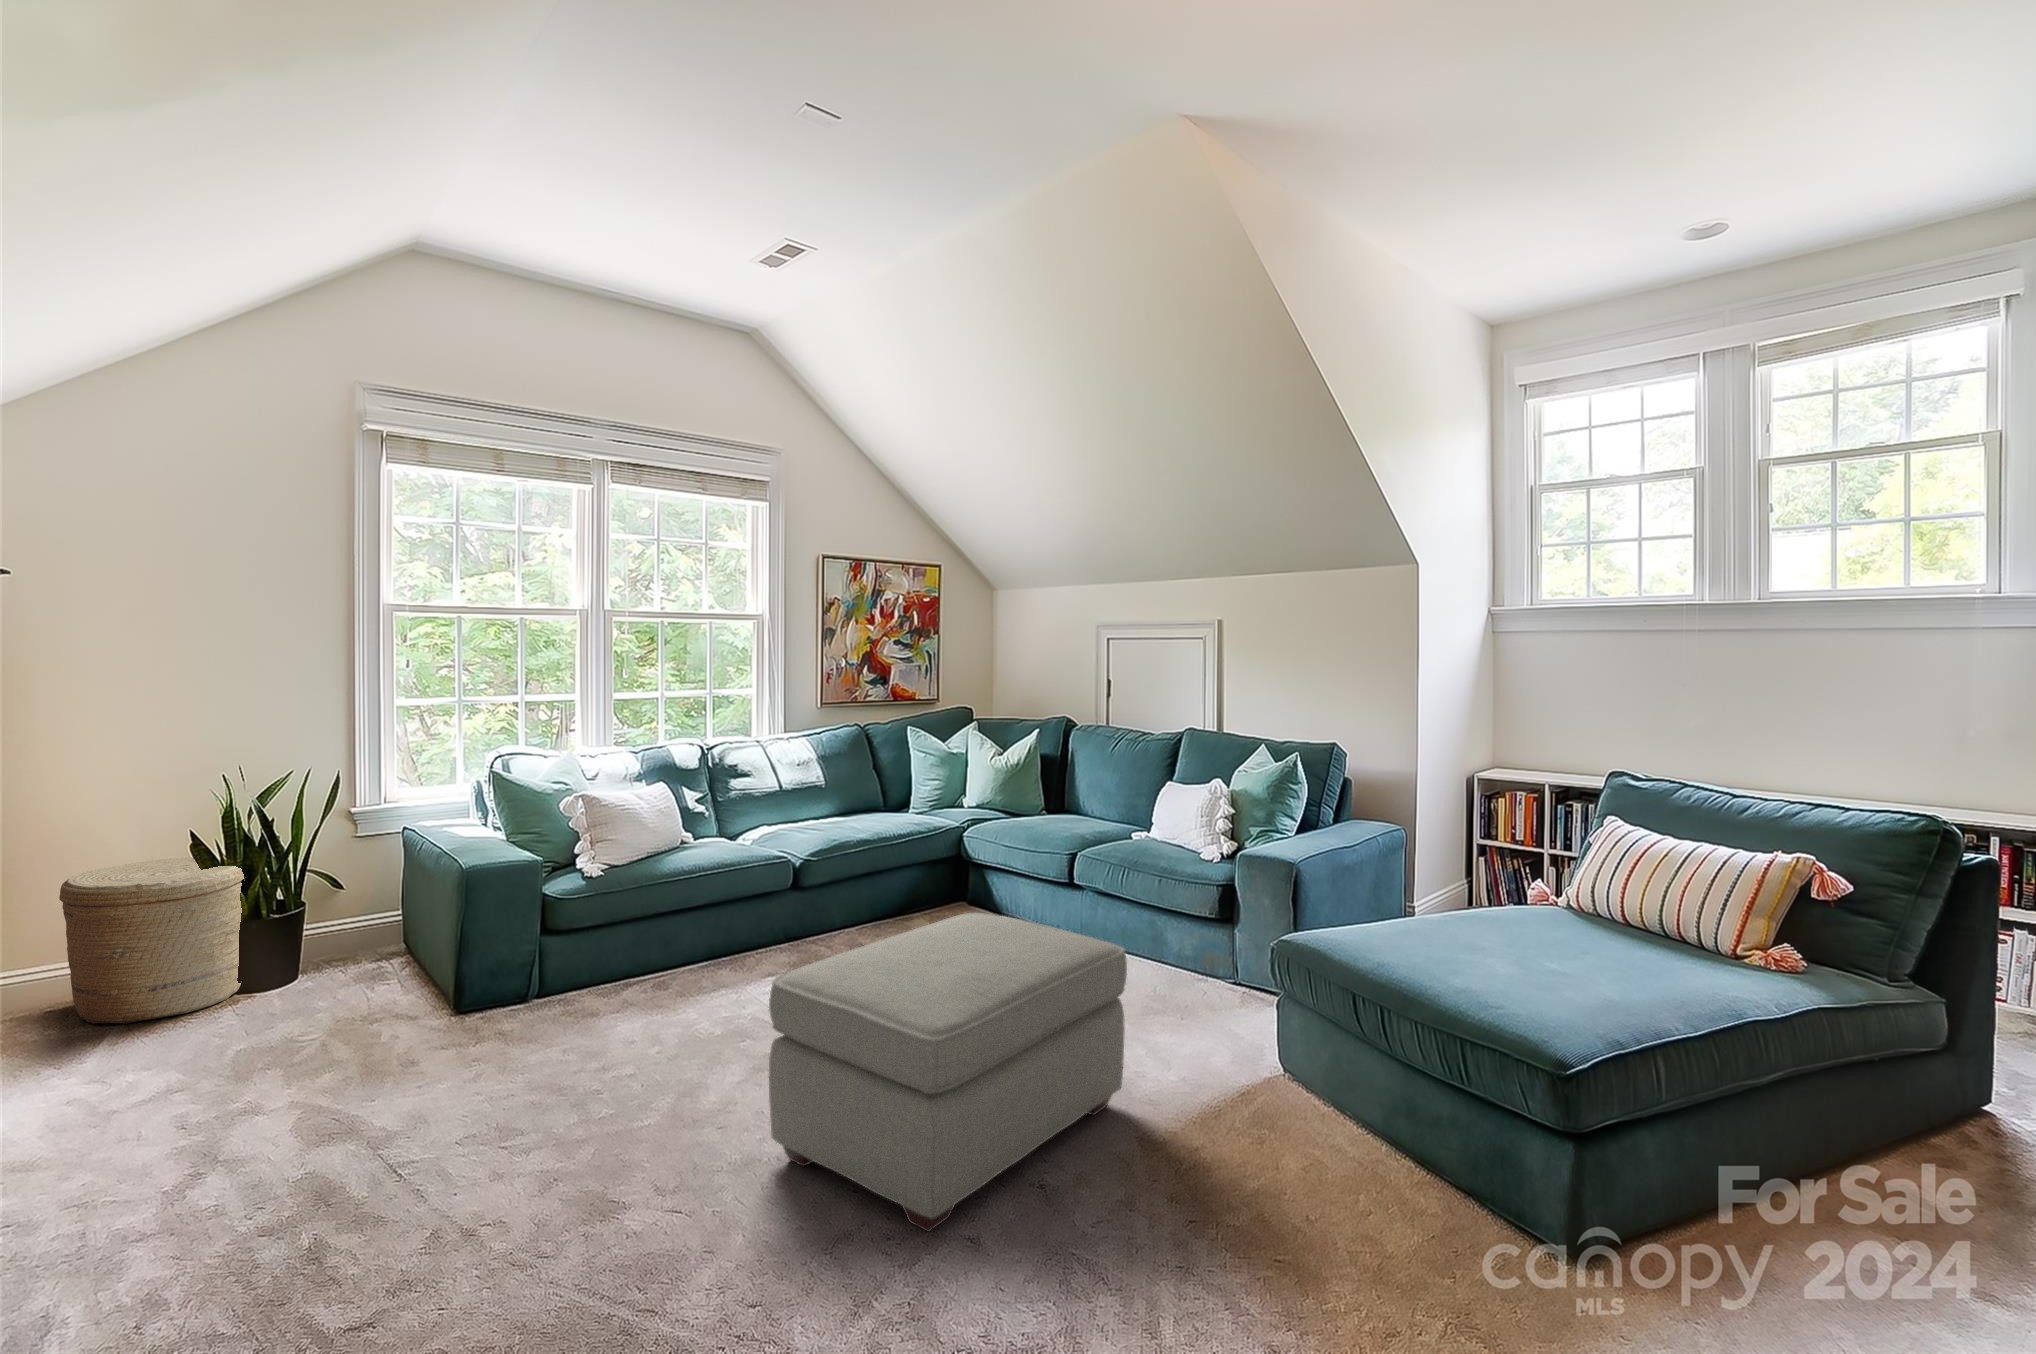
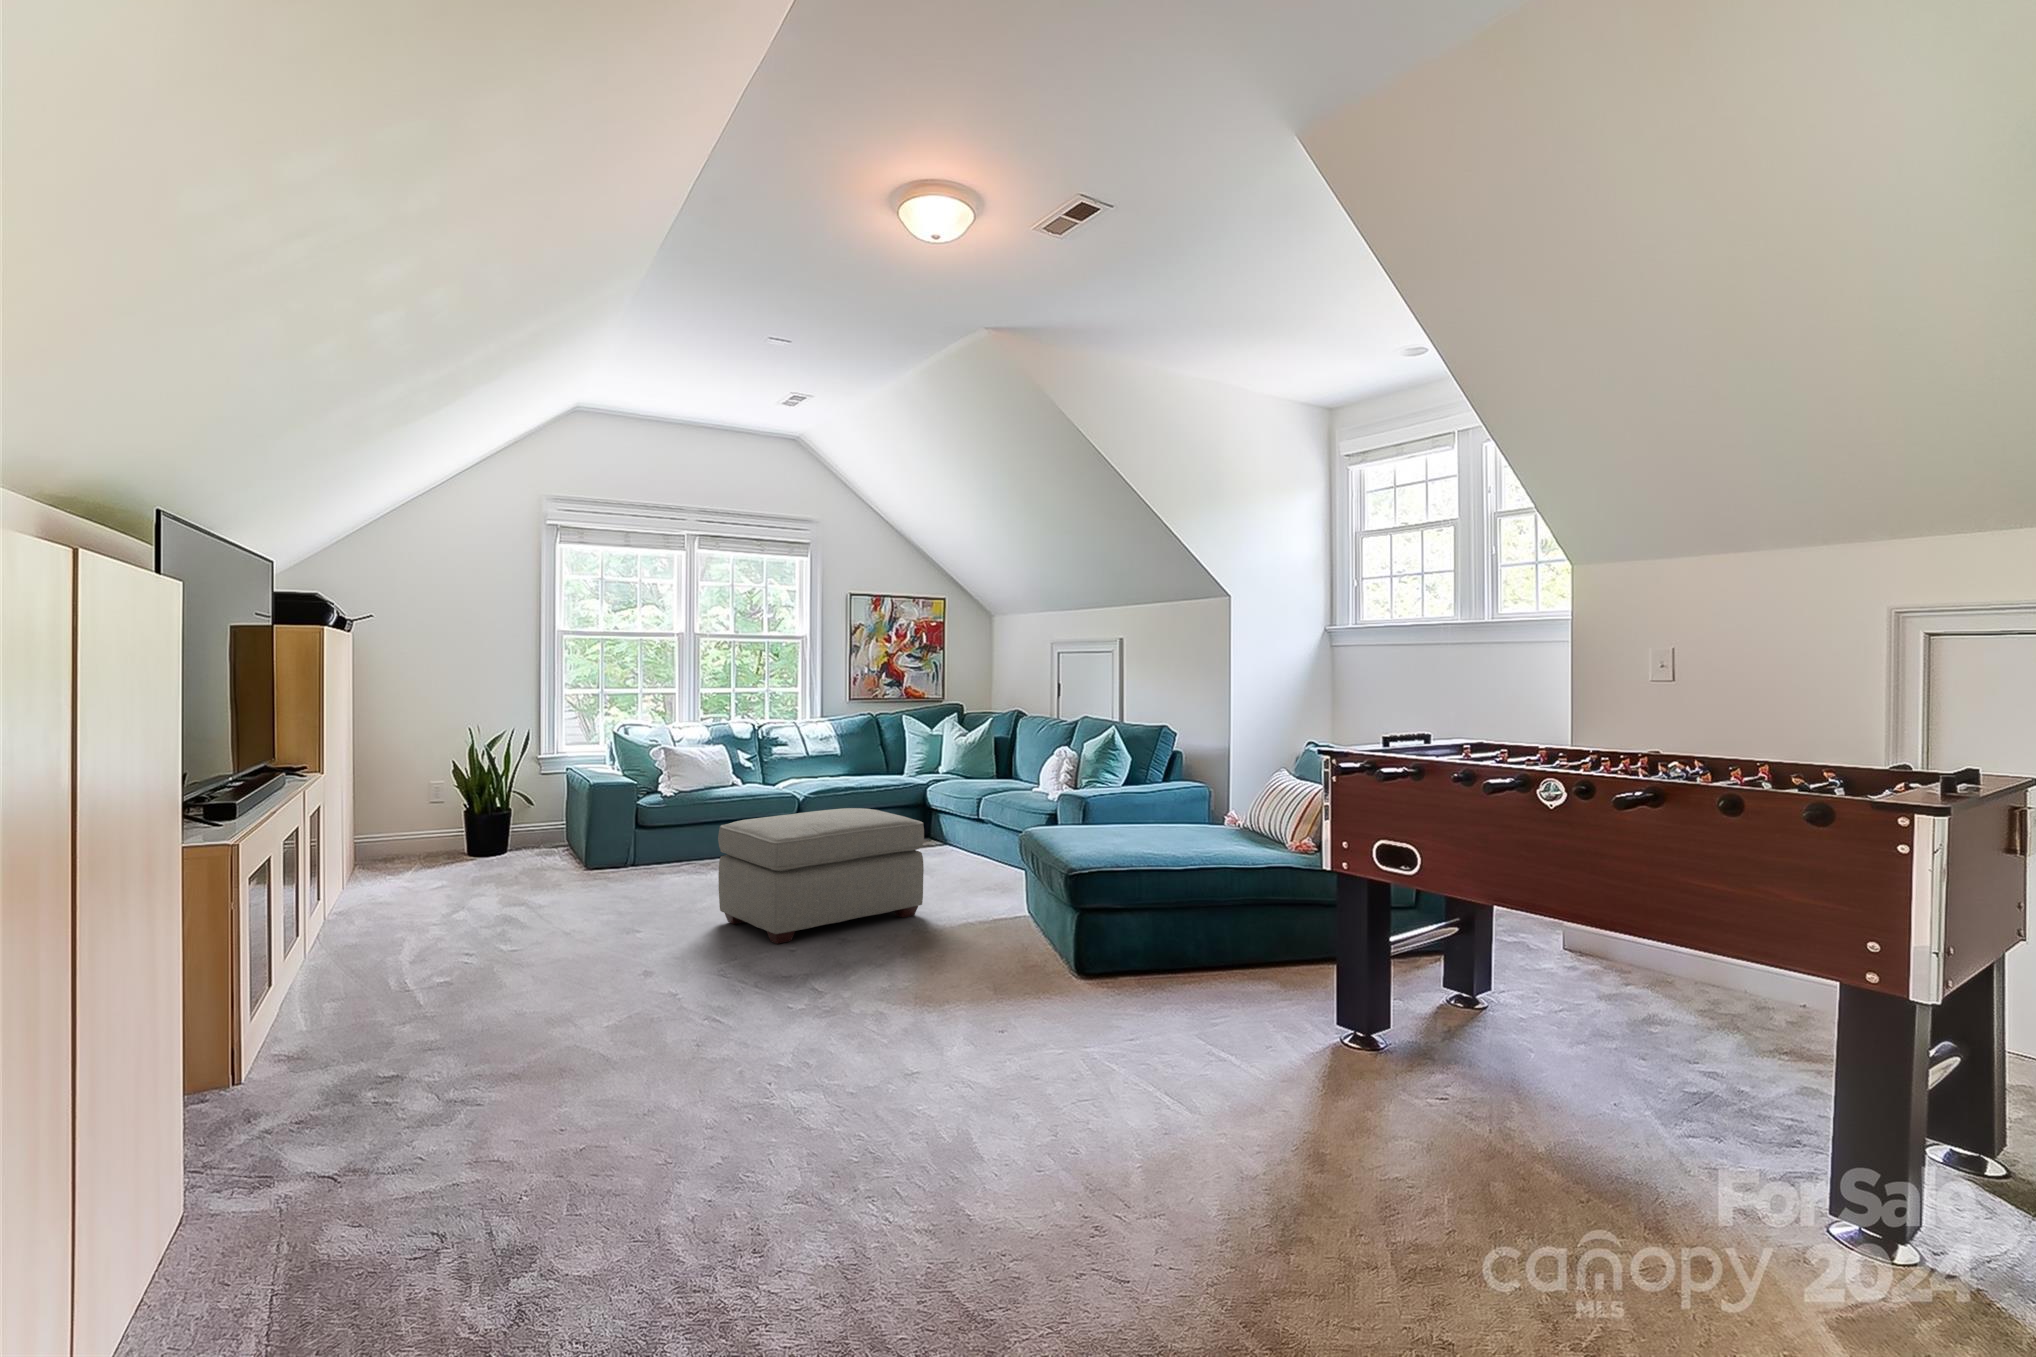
woven basket: present [59,857,244,1024] -> none [387,780,480,866]

